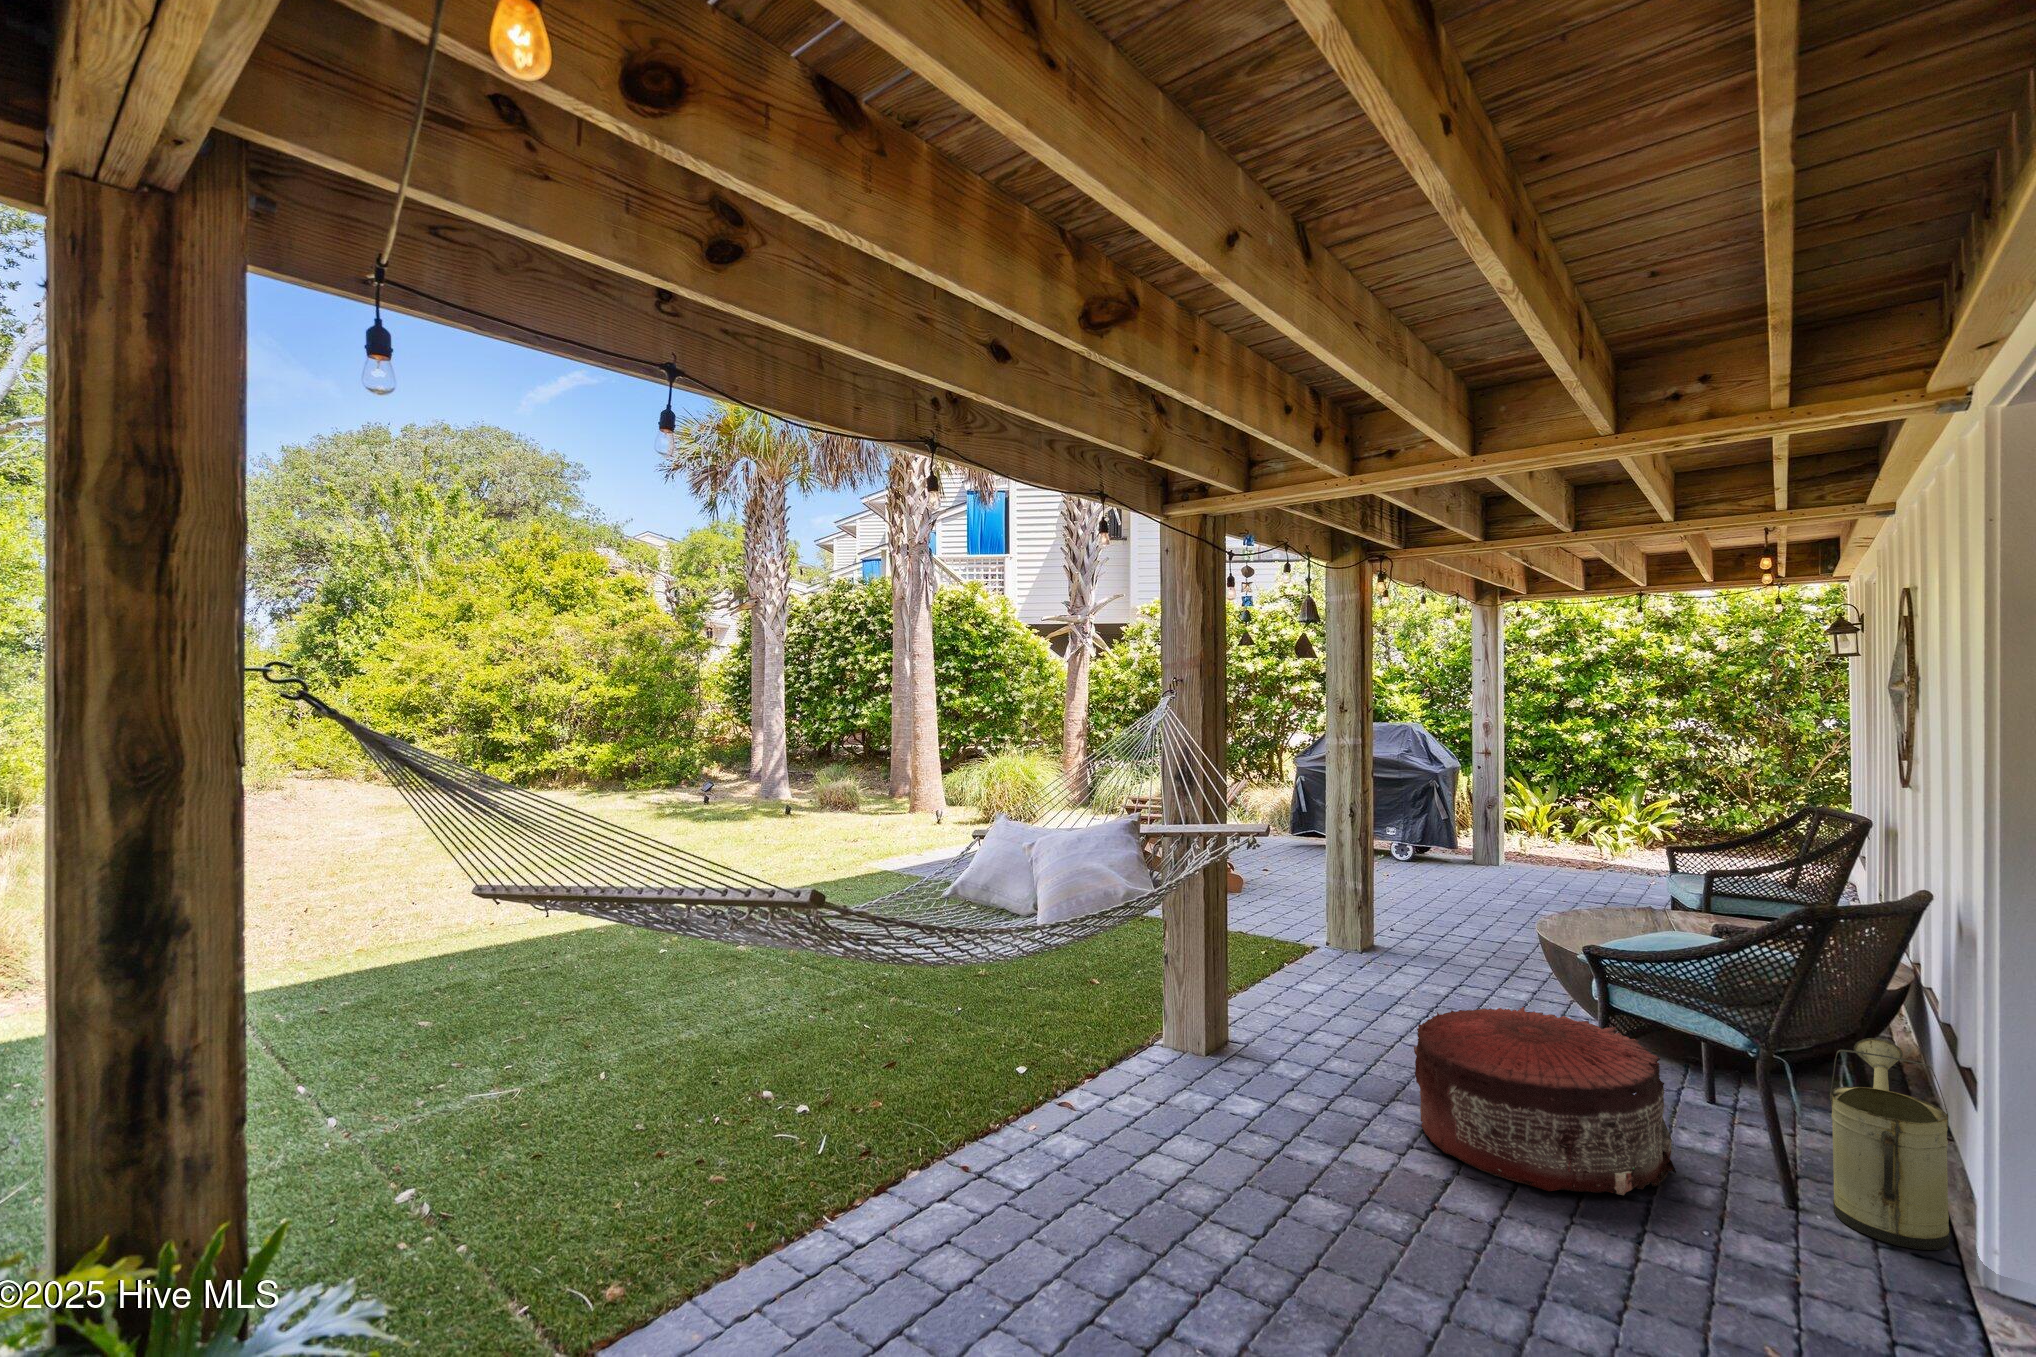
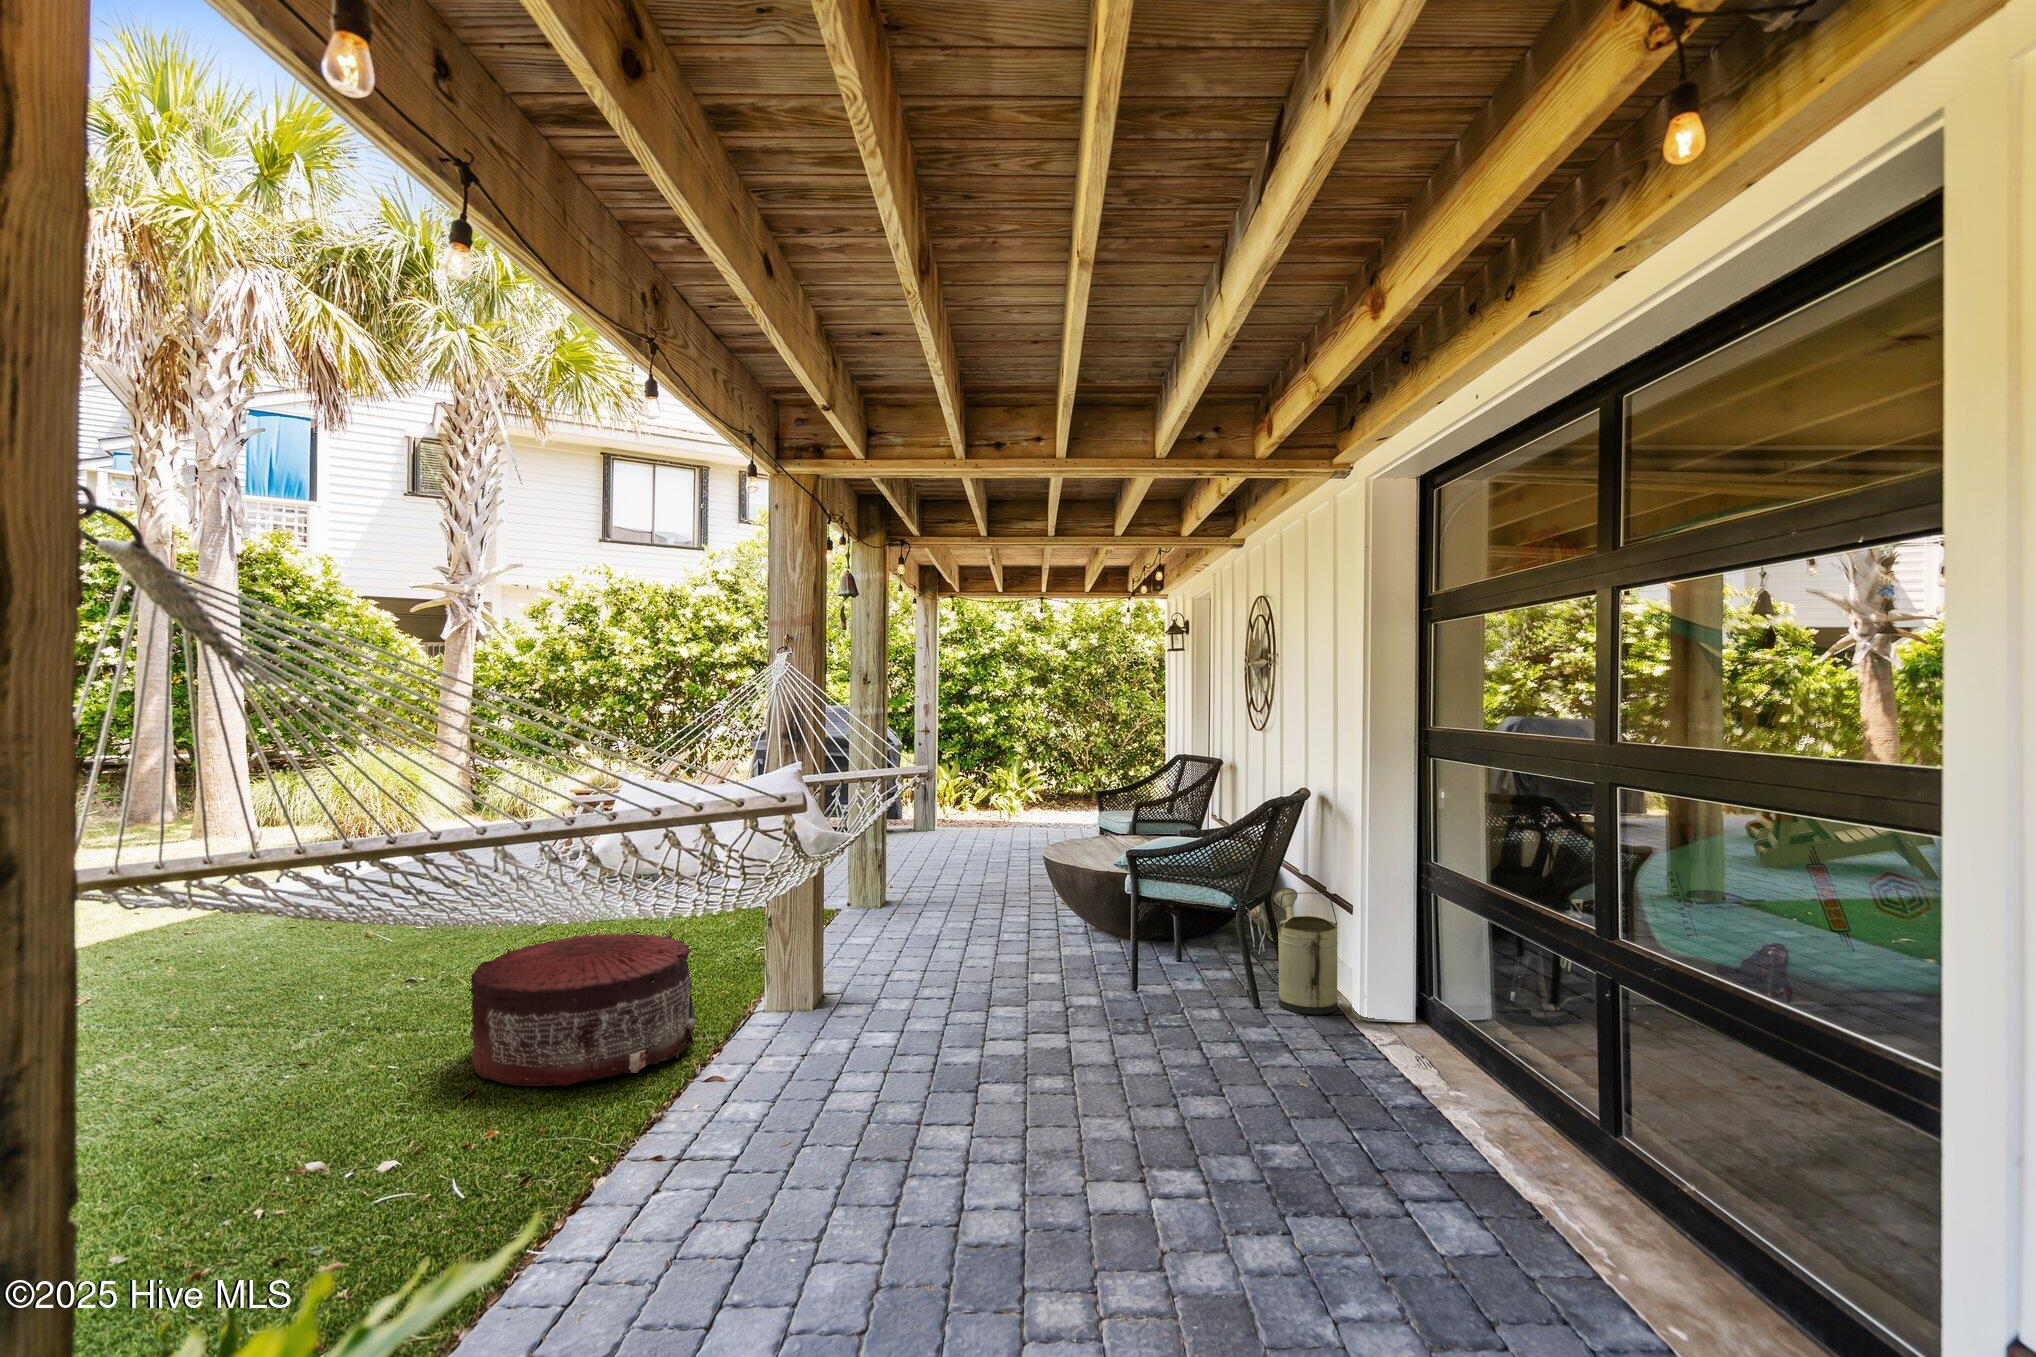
pouf: present [1414,1007,1676,1195] -> present [470,931,696,1086]

